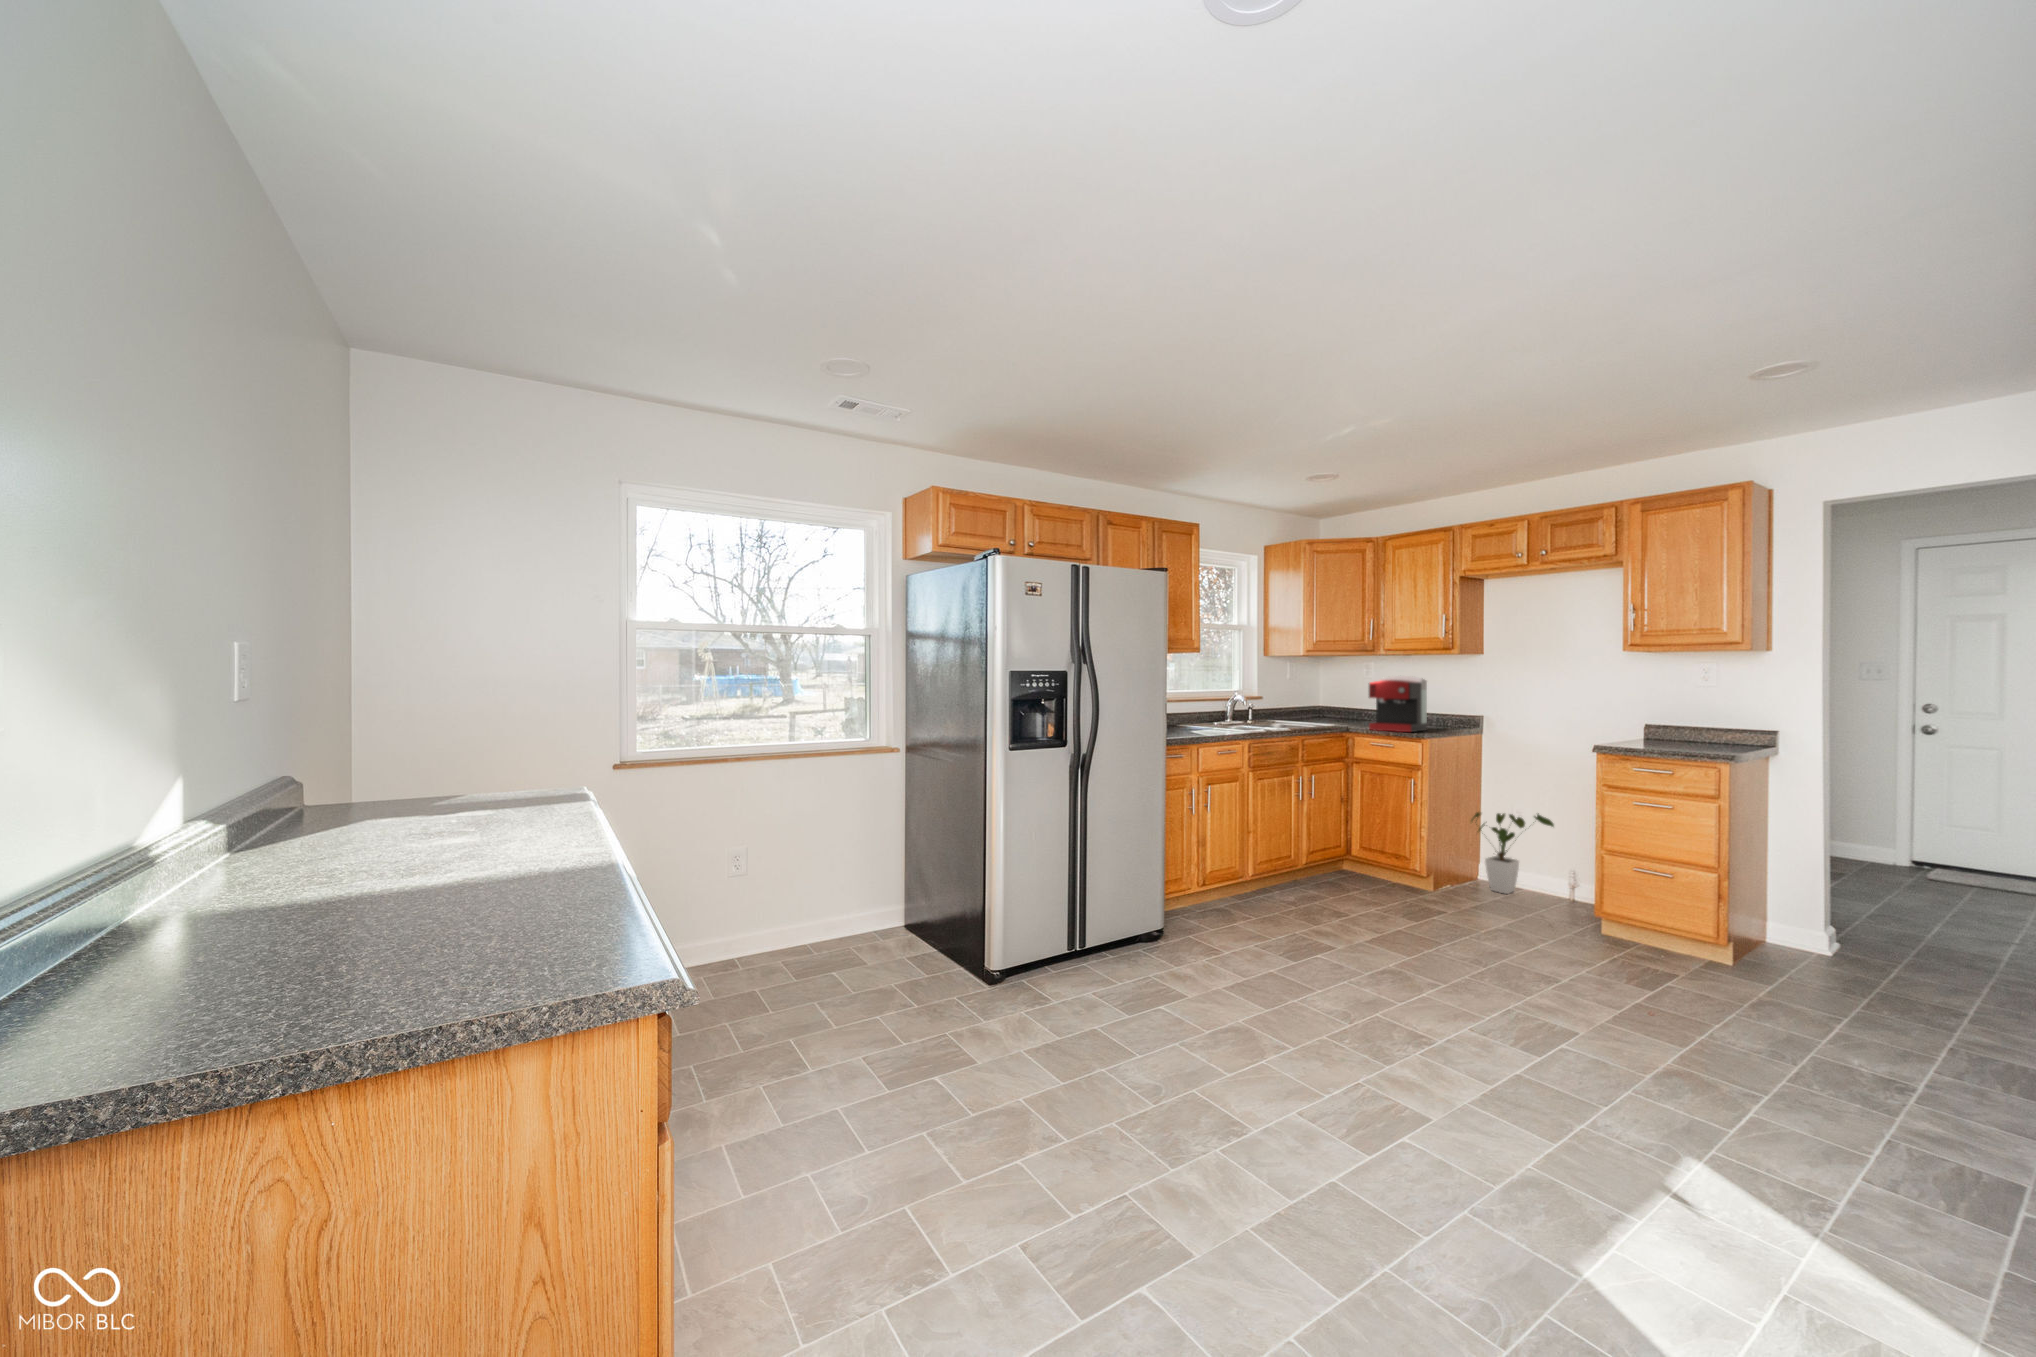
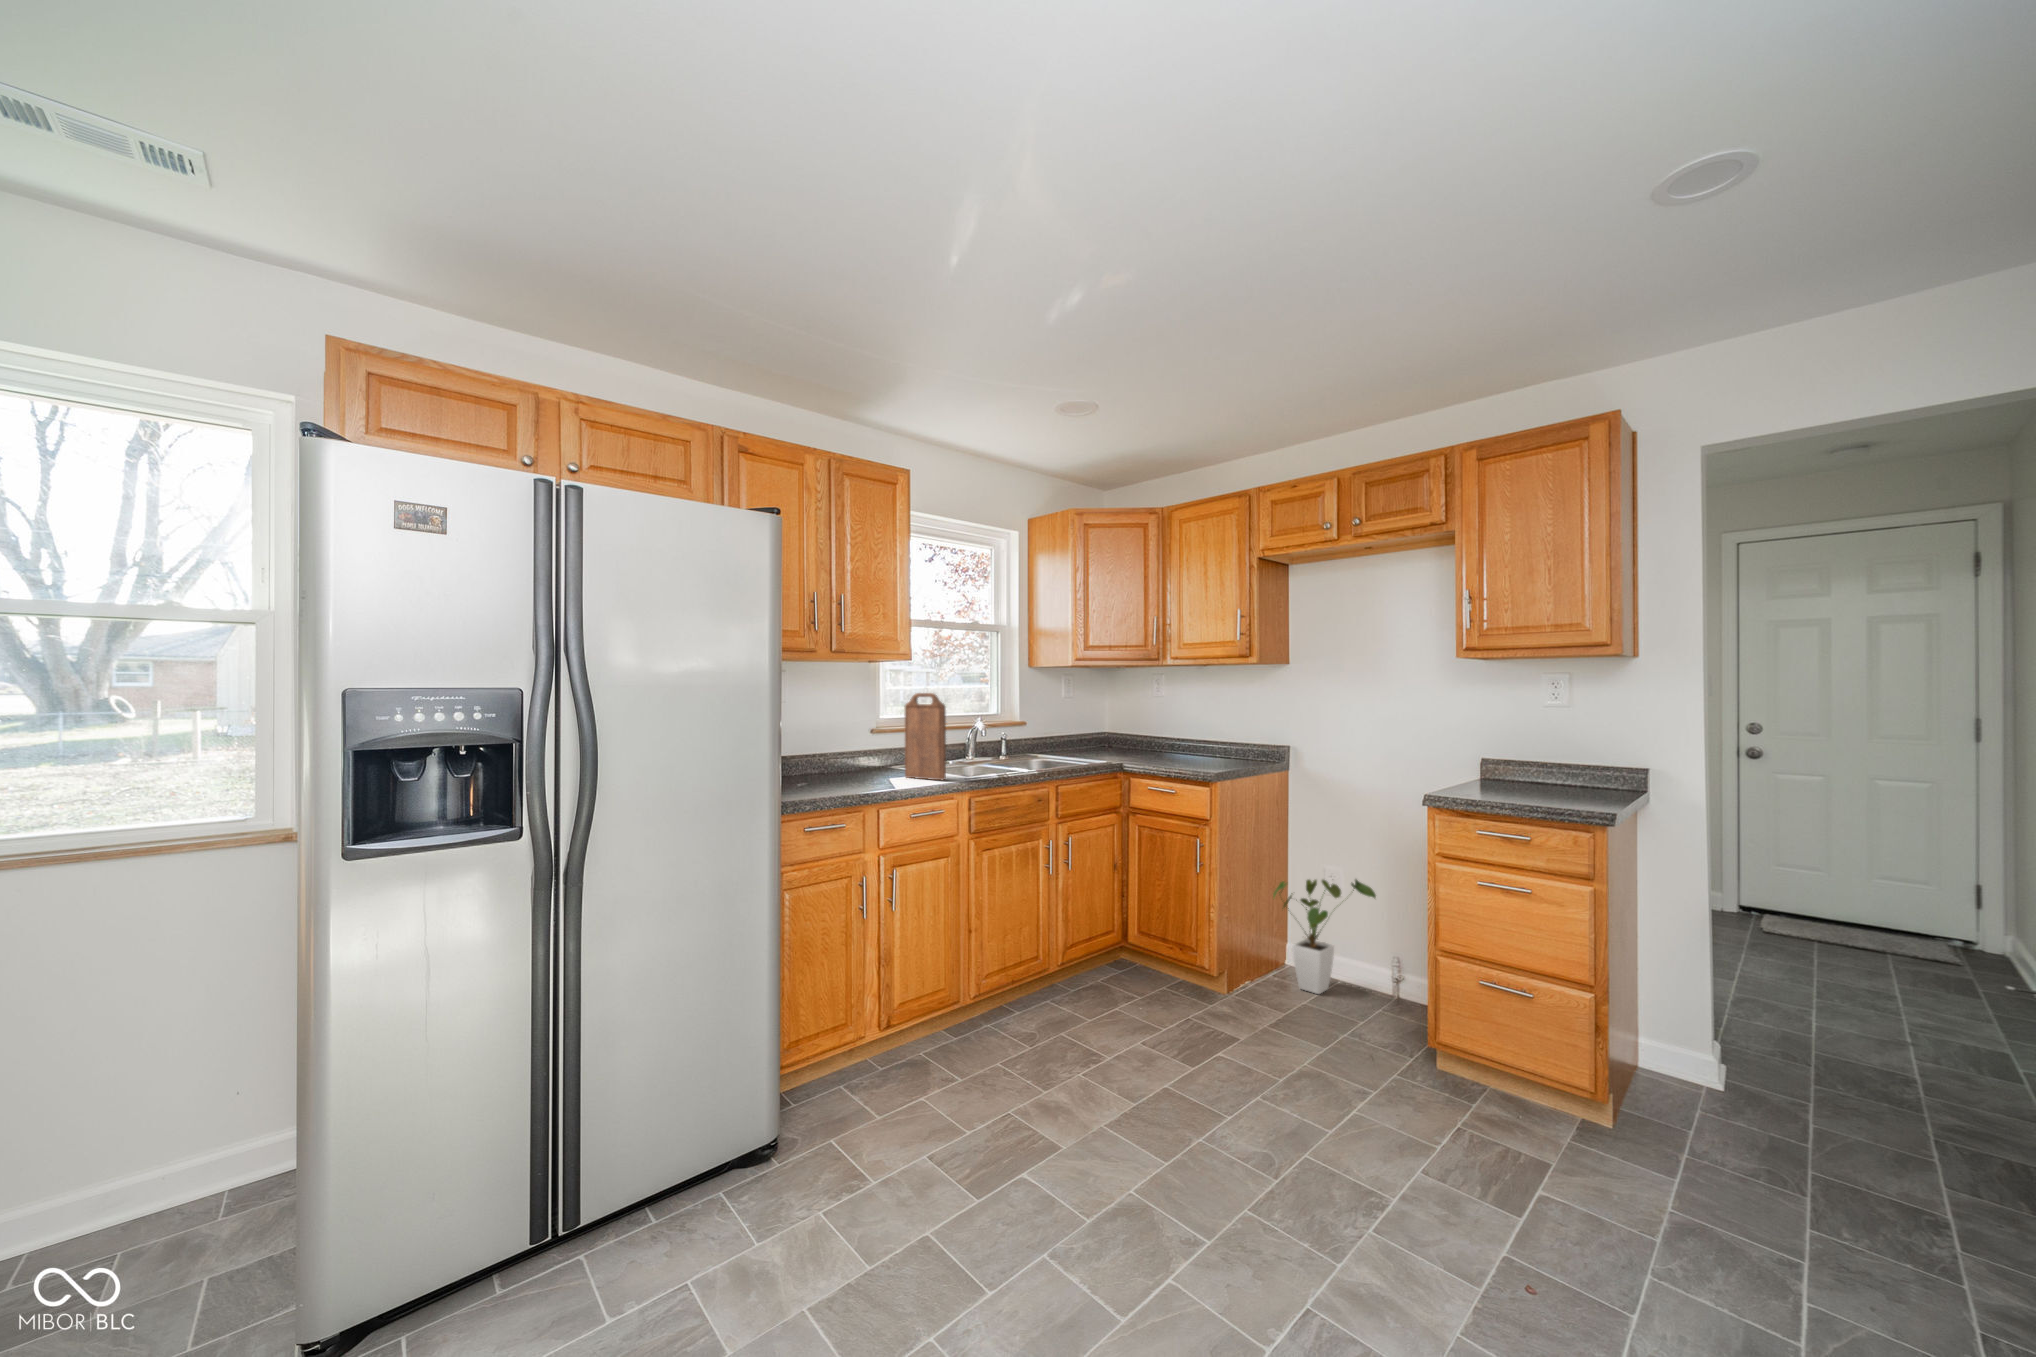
cutting board: none [1203,675,1234,732] -> present [905,693,946,780]
coffee maker: present [1369,675,1427,732] -> none [1144,692,1220,772]

